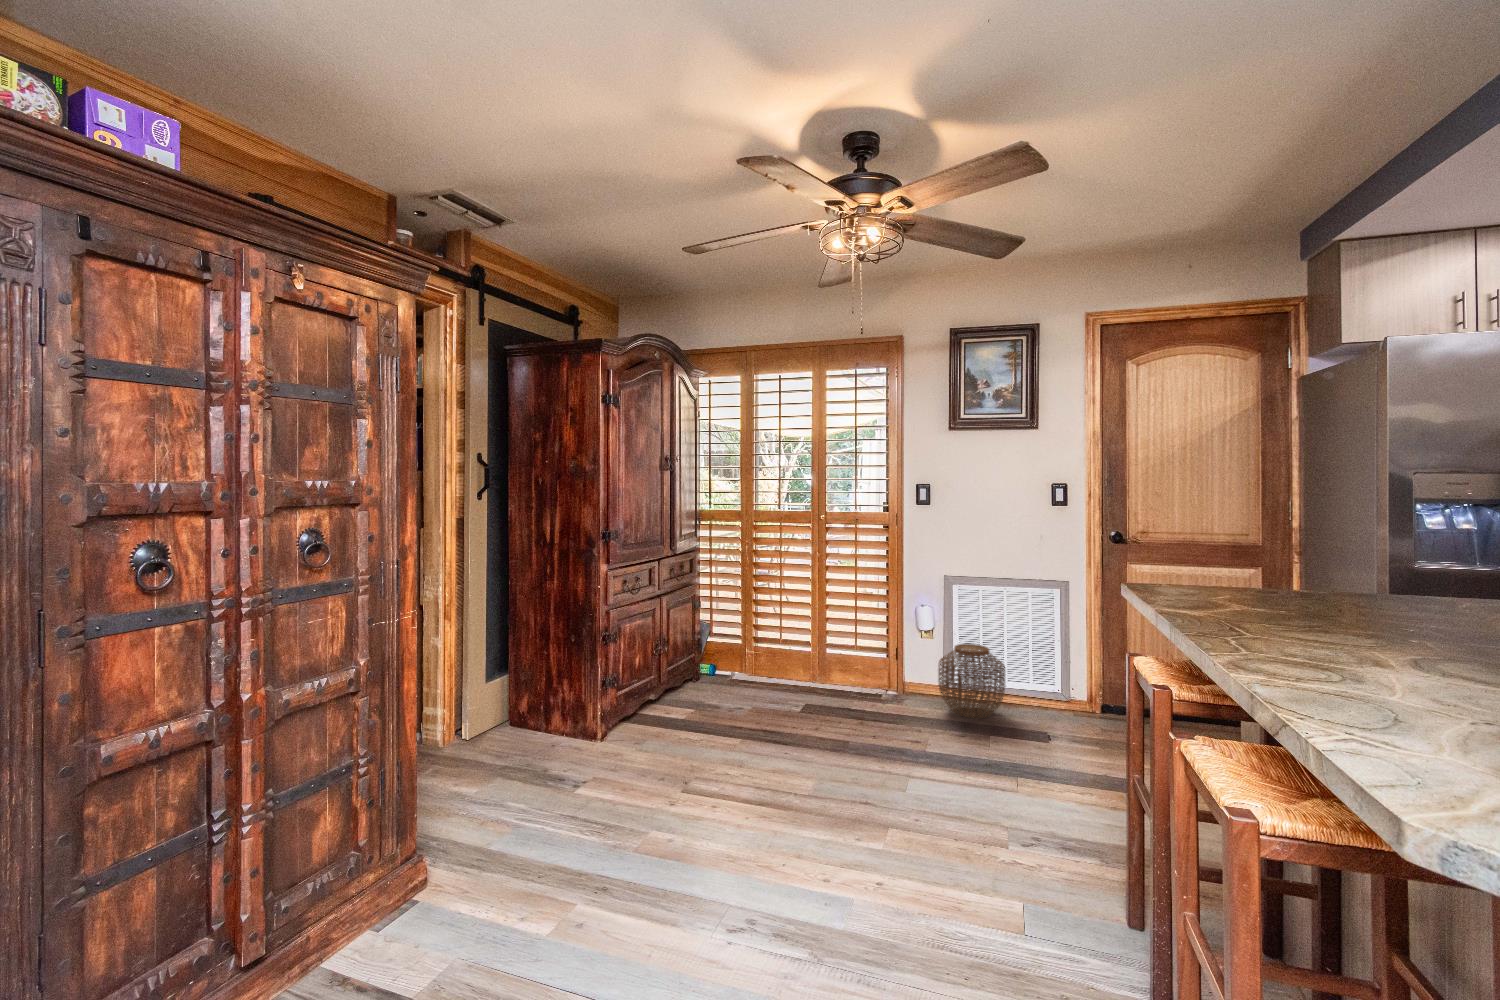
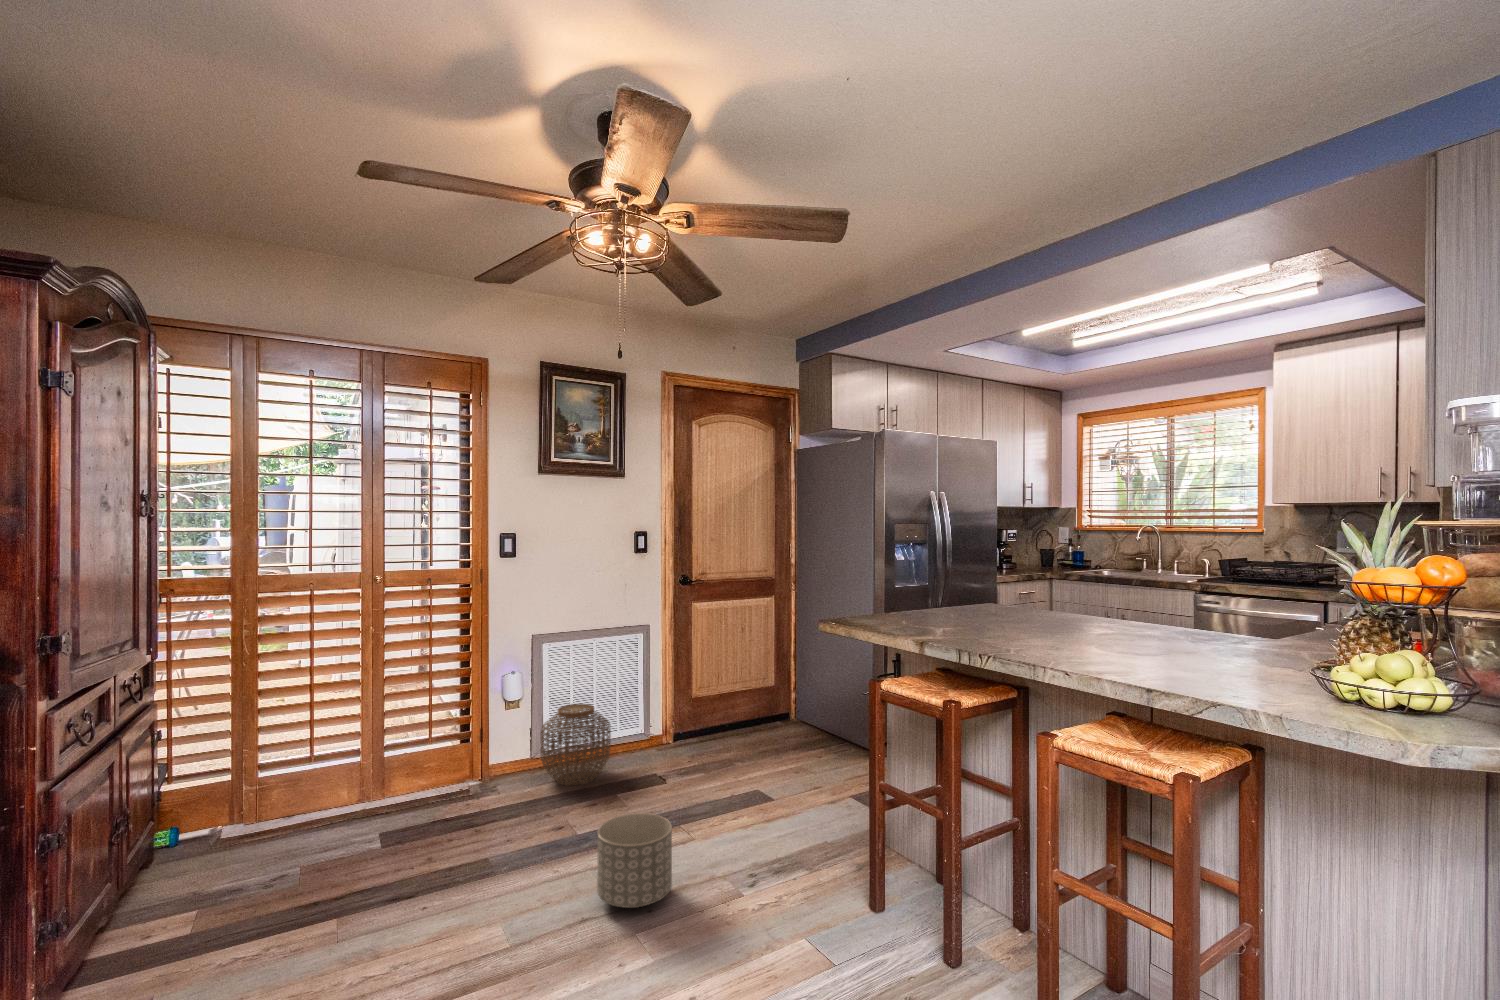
planter: none [881,732,950,814] -> present [597,813,672,908]

